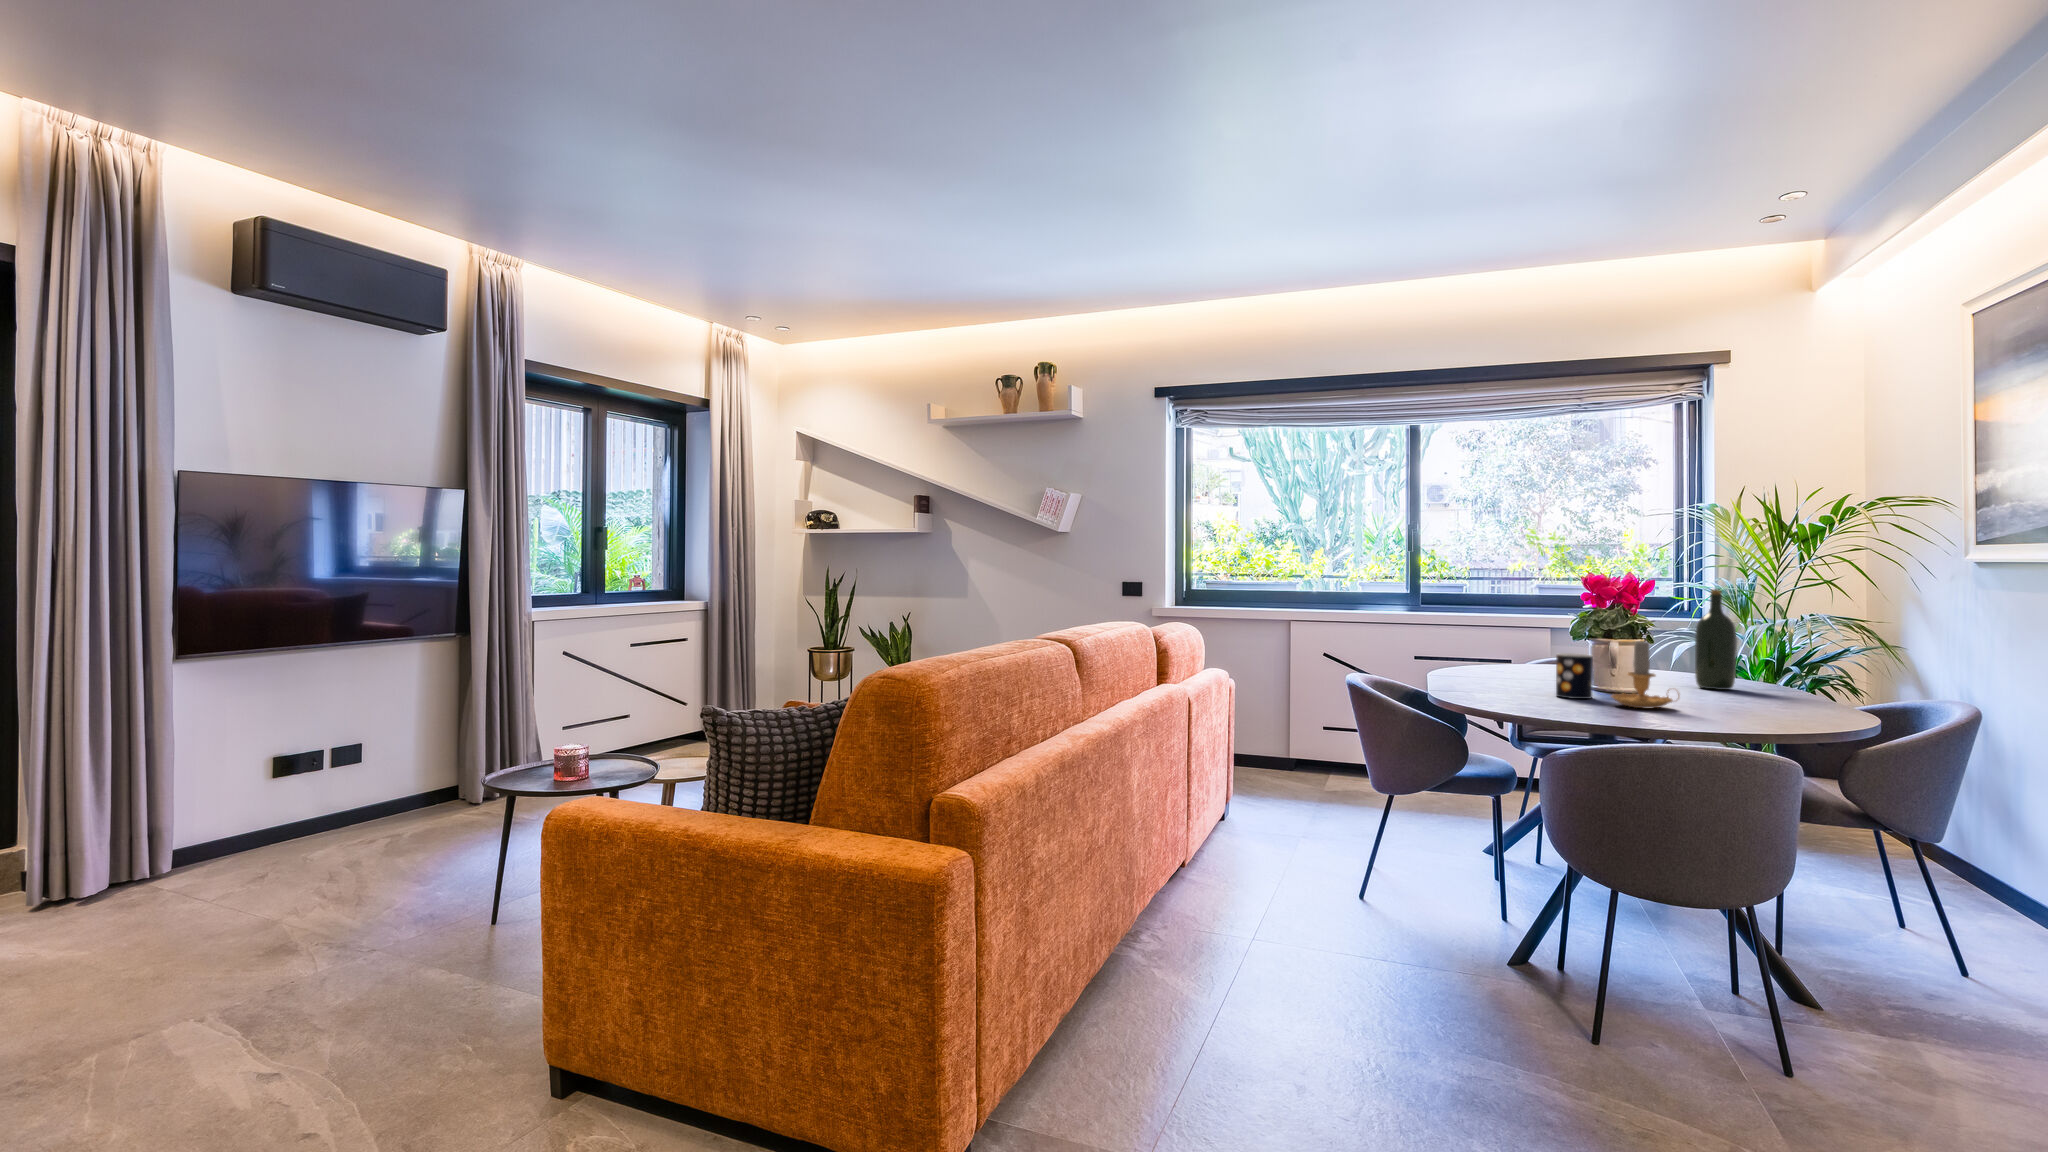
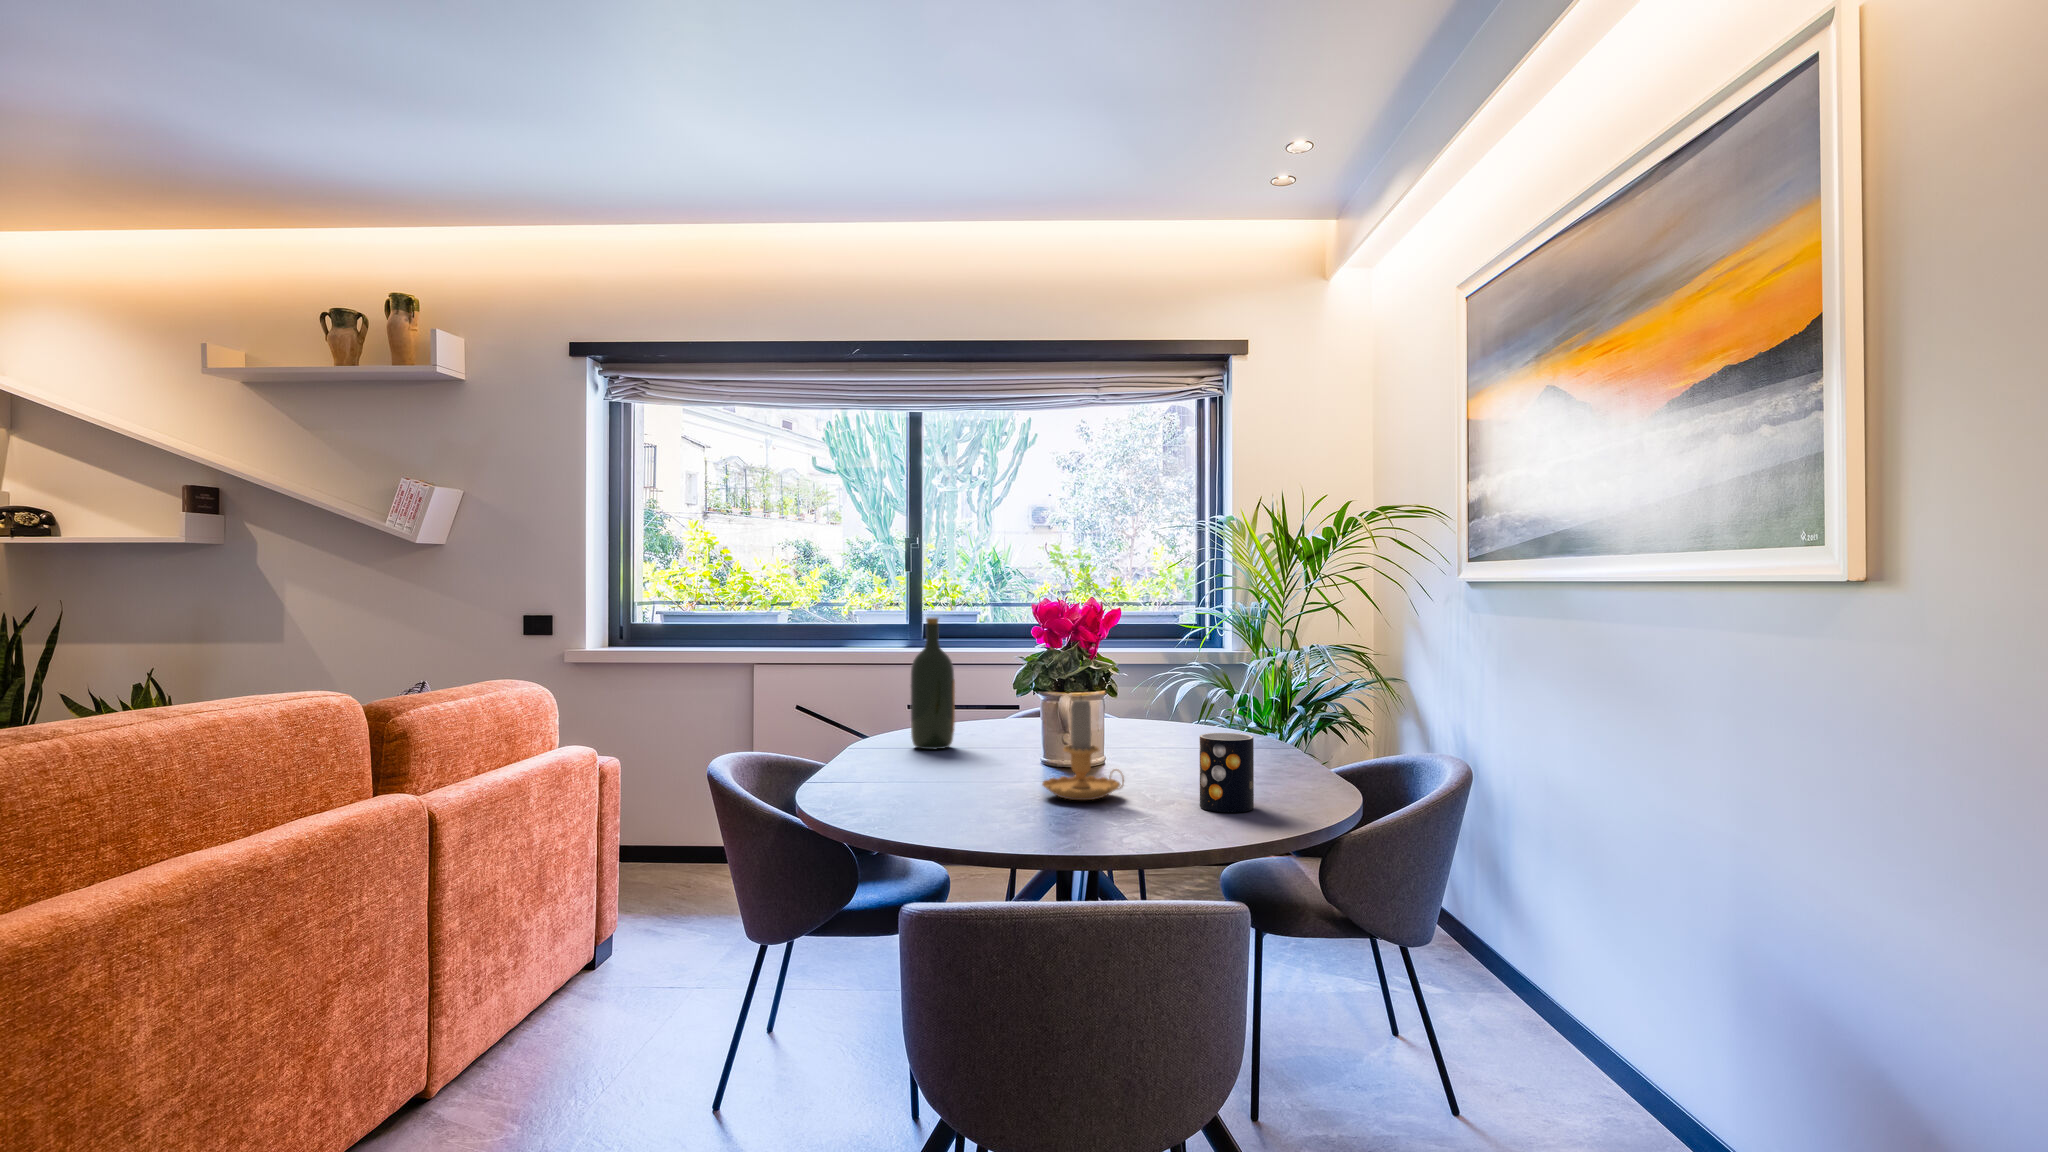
wine bottle: present [1695,589,1737,690] -> present [910,617,955,749]
mug: present [1556,653,1593,699] -> present [1200,733,1254,813]

